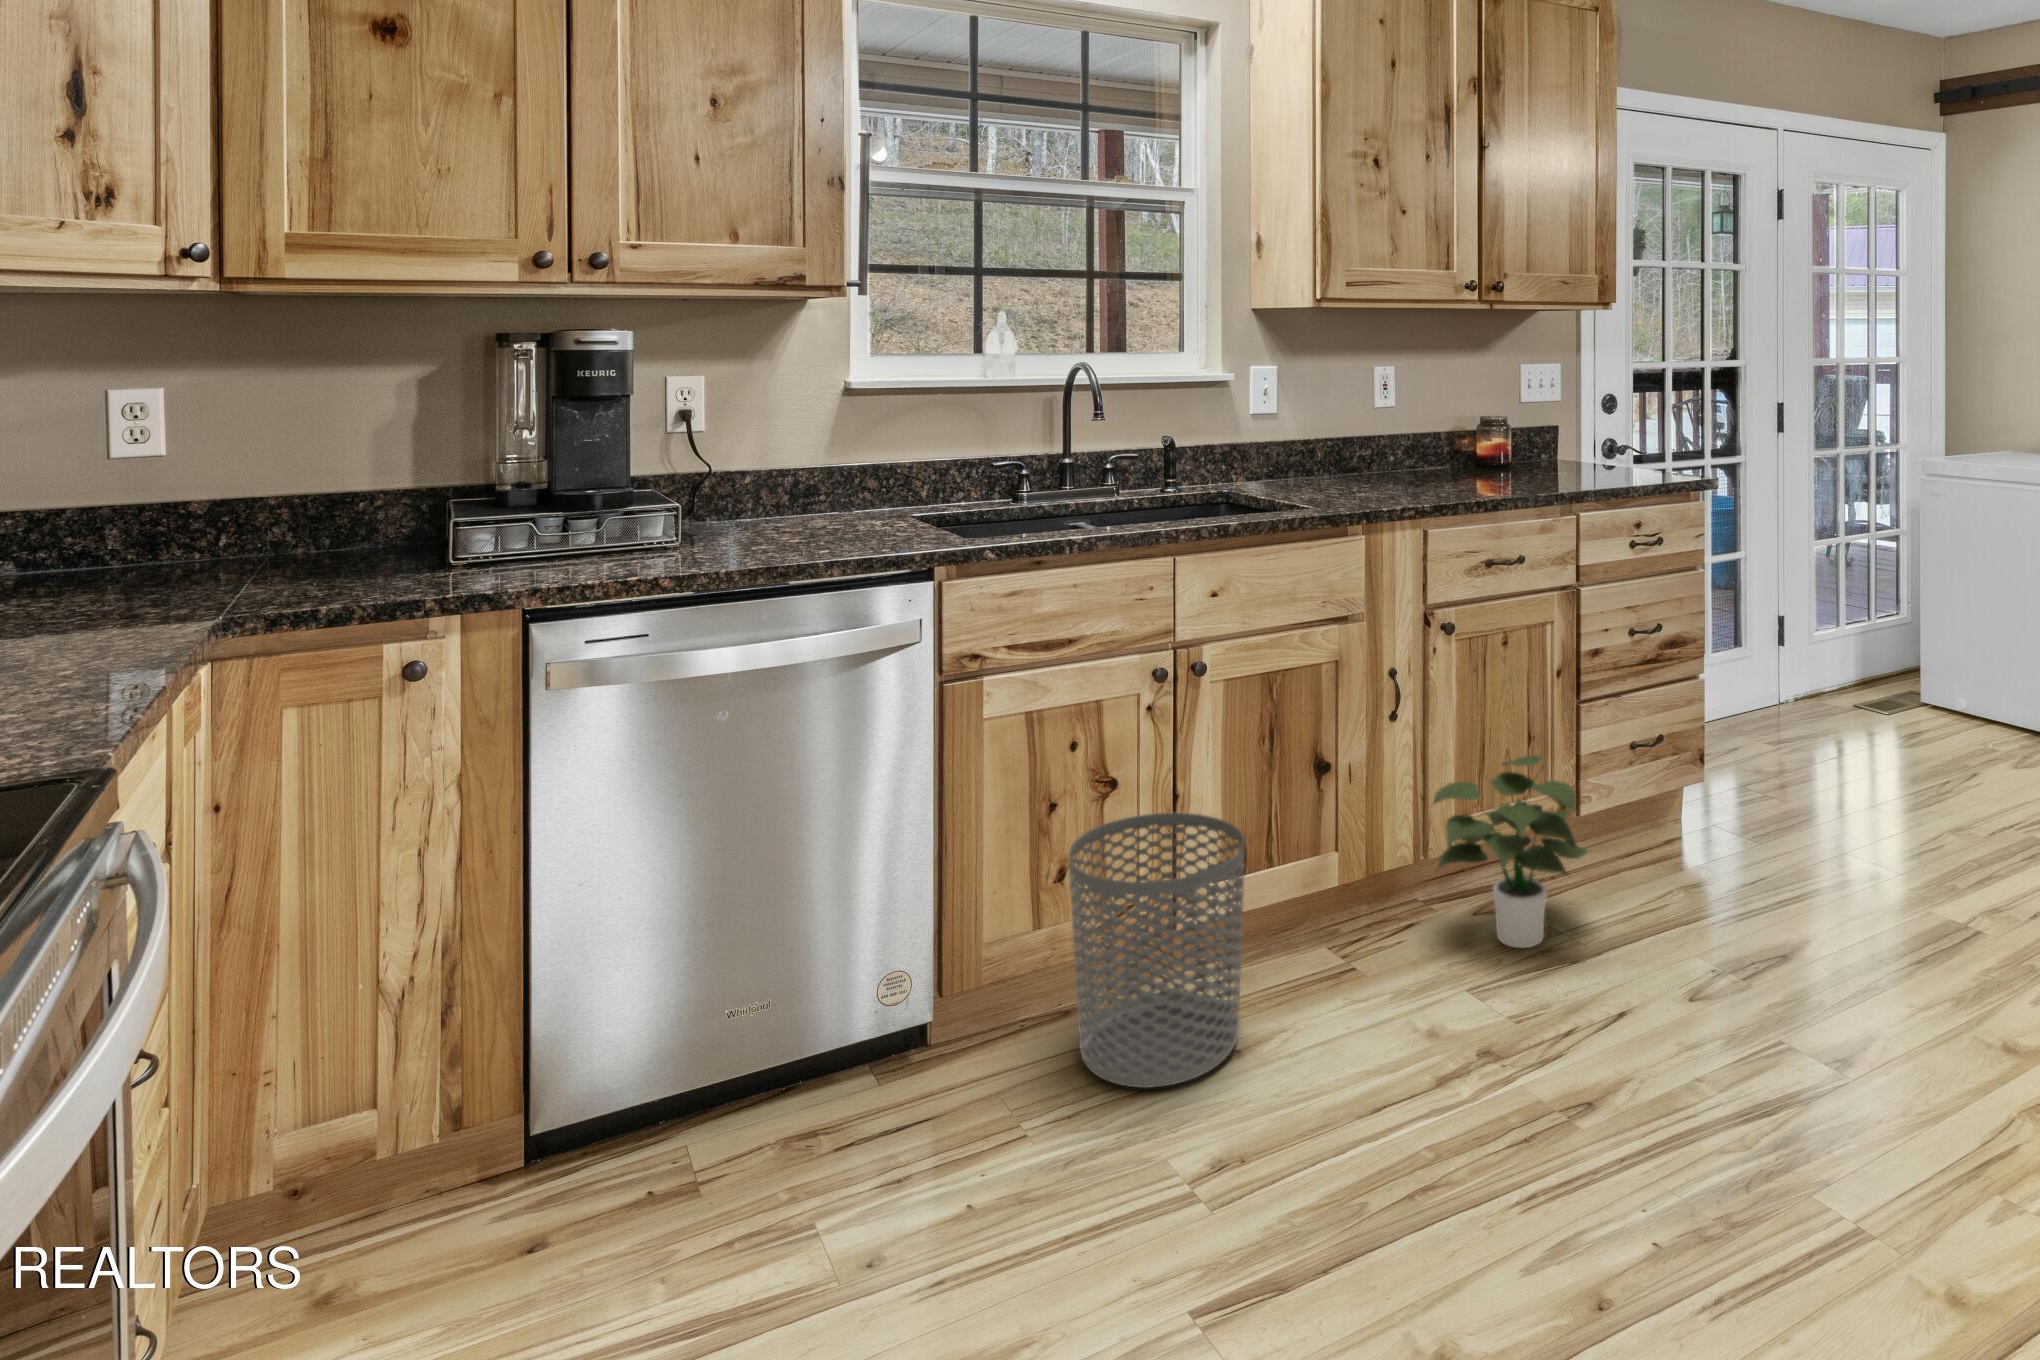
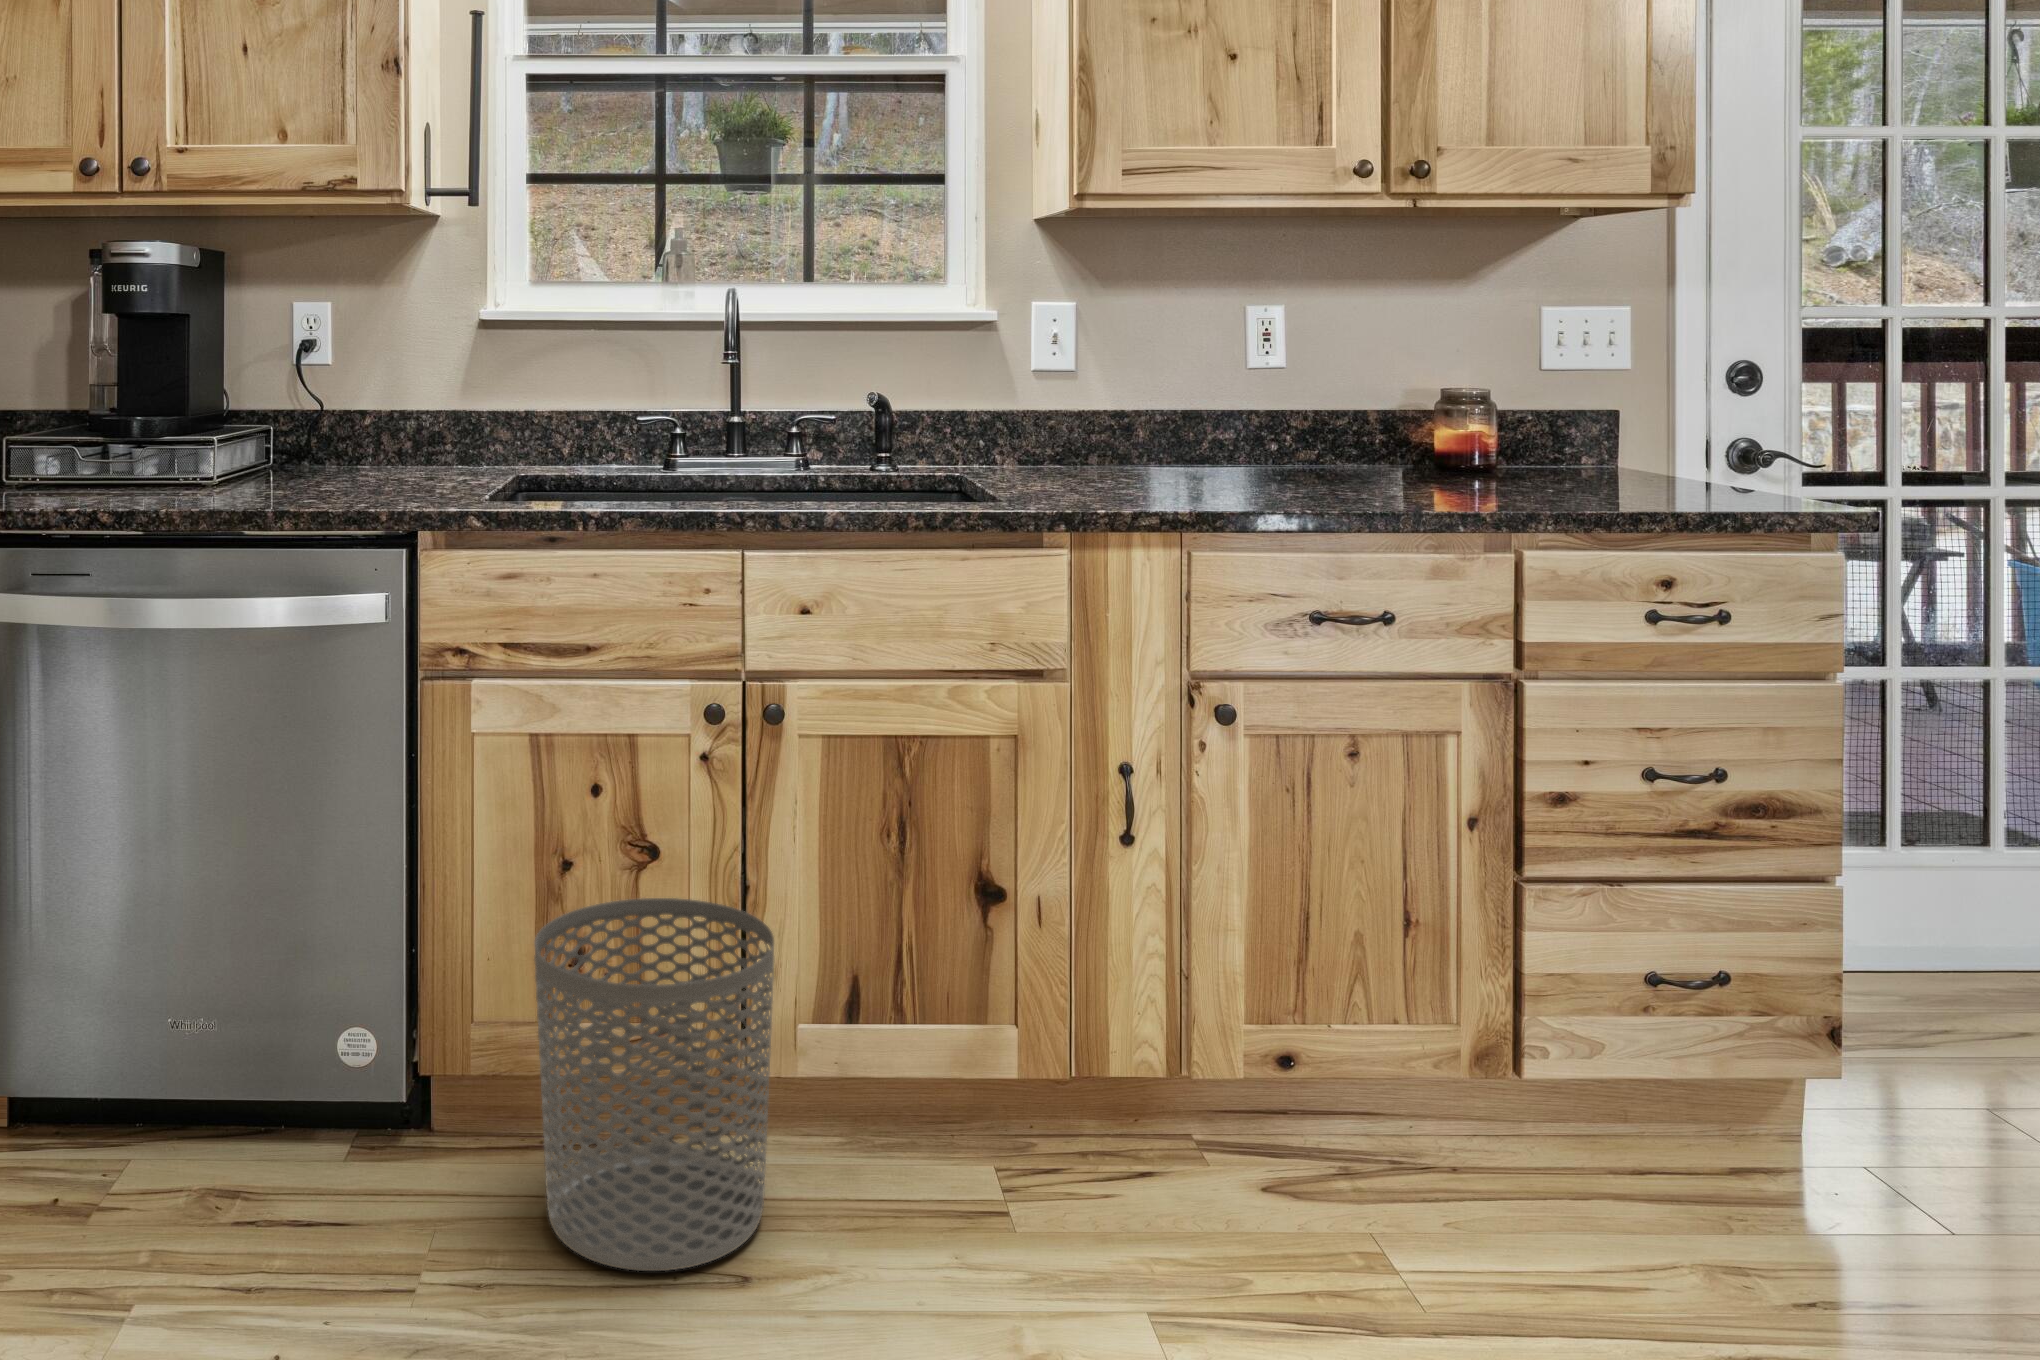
potted plant: present [1433,755,1592,948] -> none [1143,945,1439,1264]

